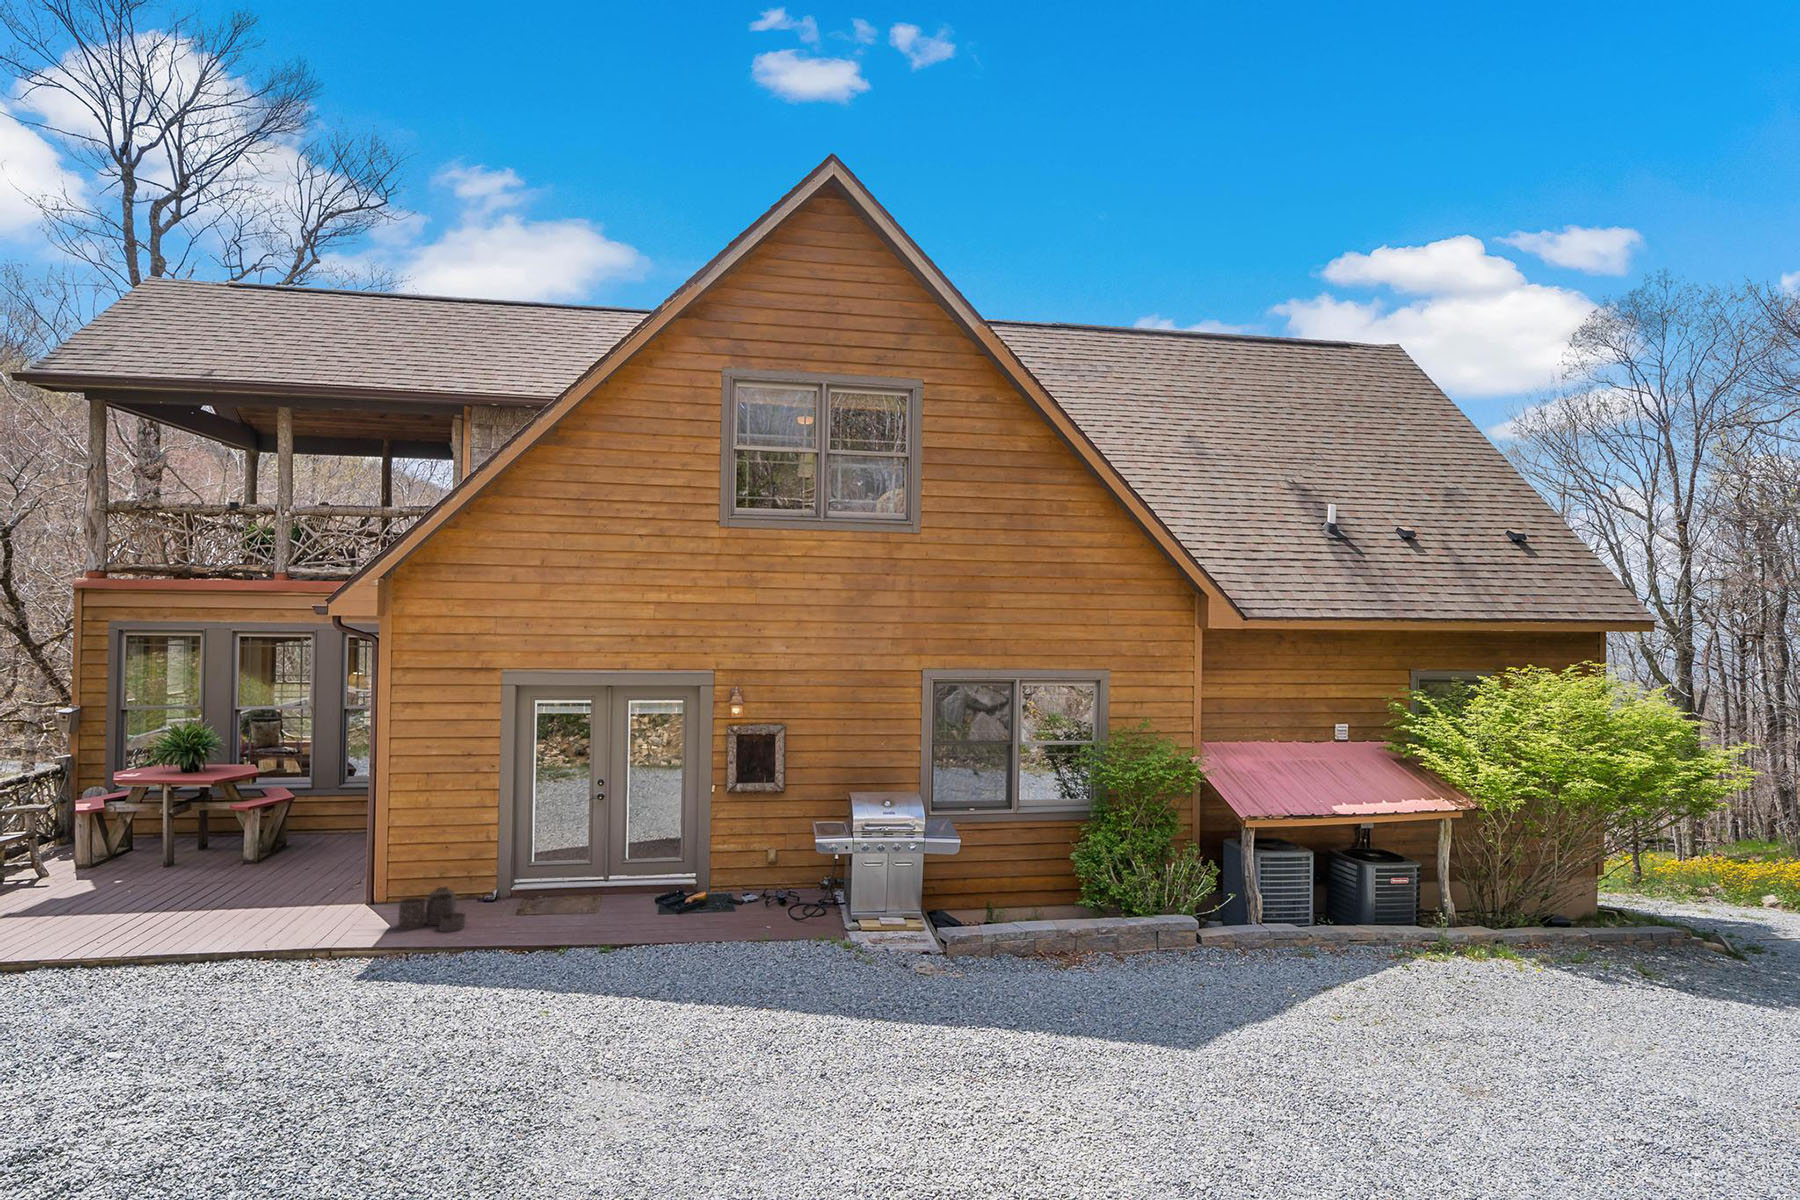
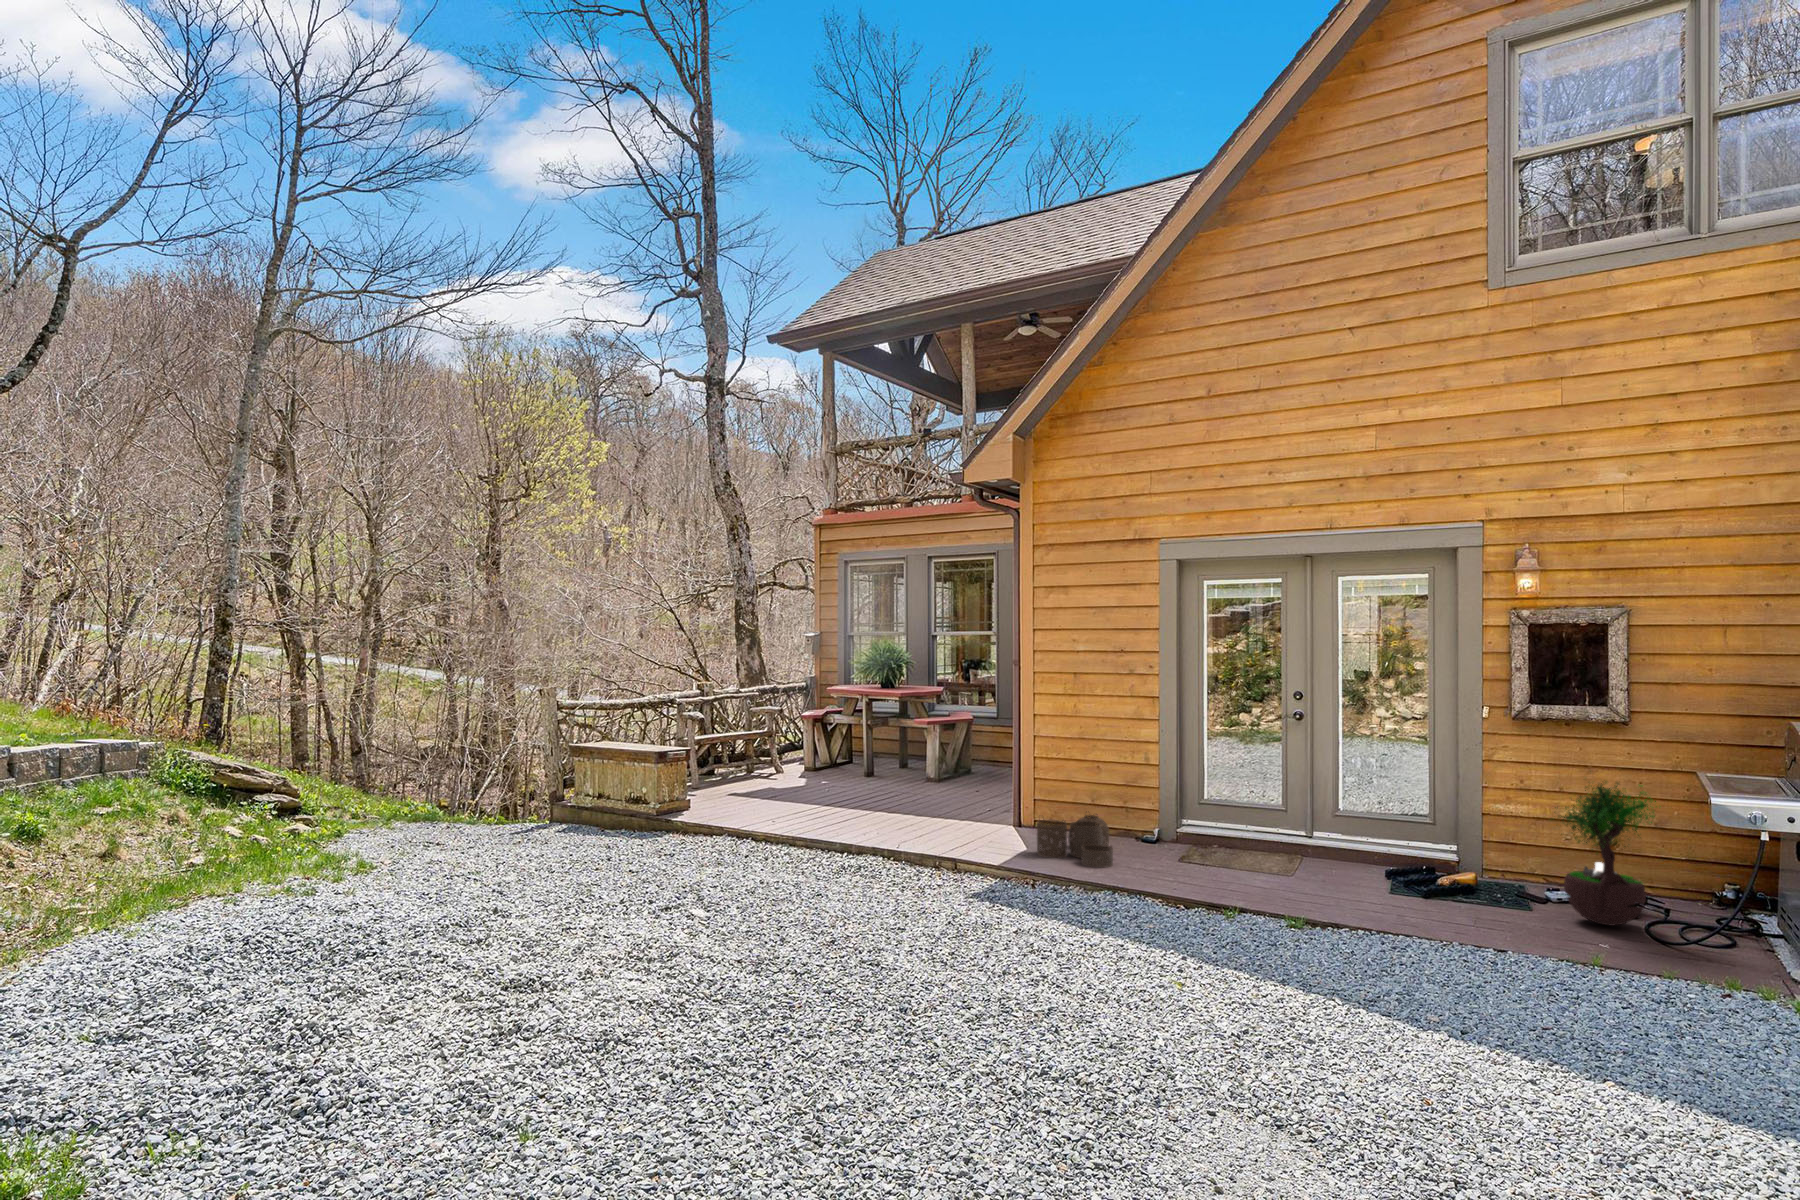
potted tree: none [744,827,795,912] -> present [1553,781,1656,926]

